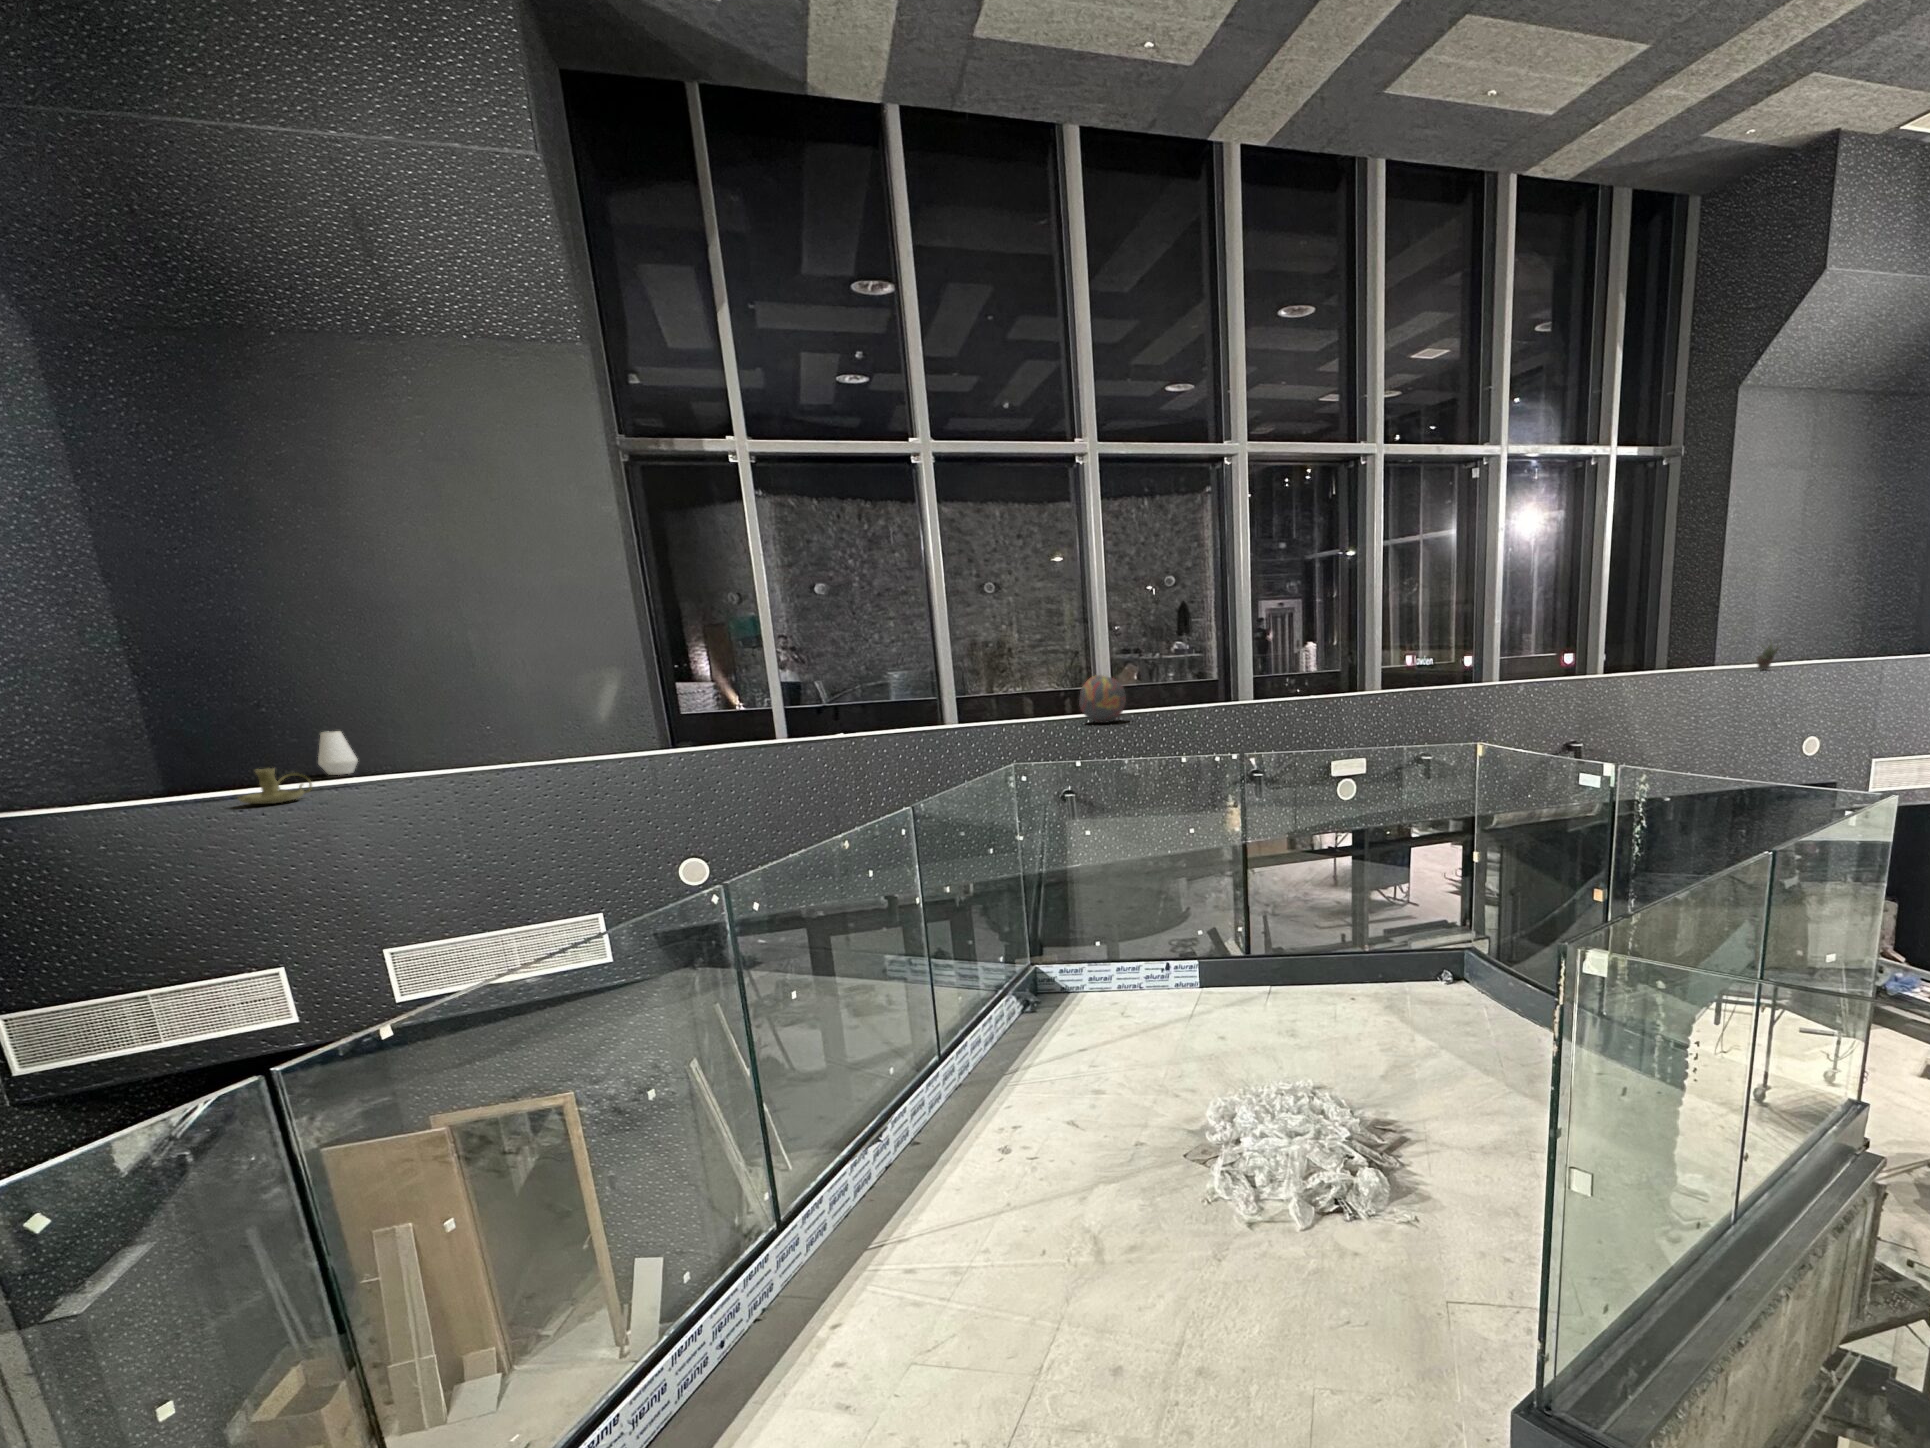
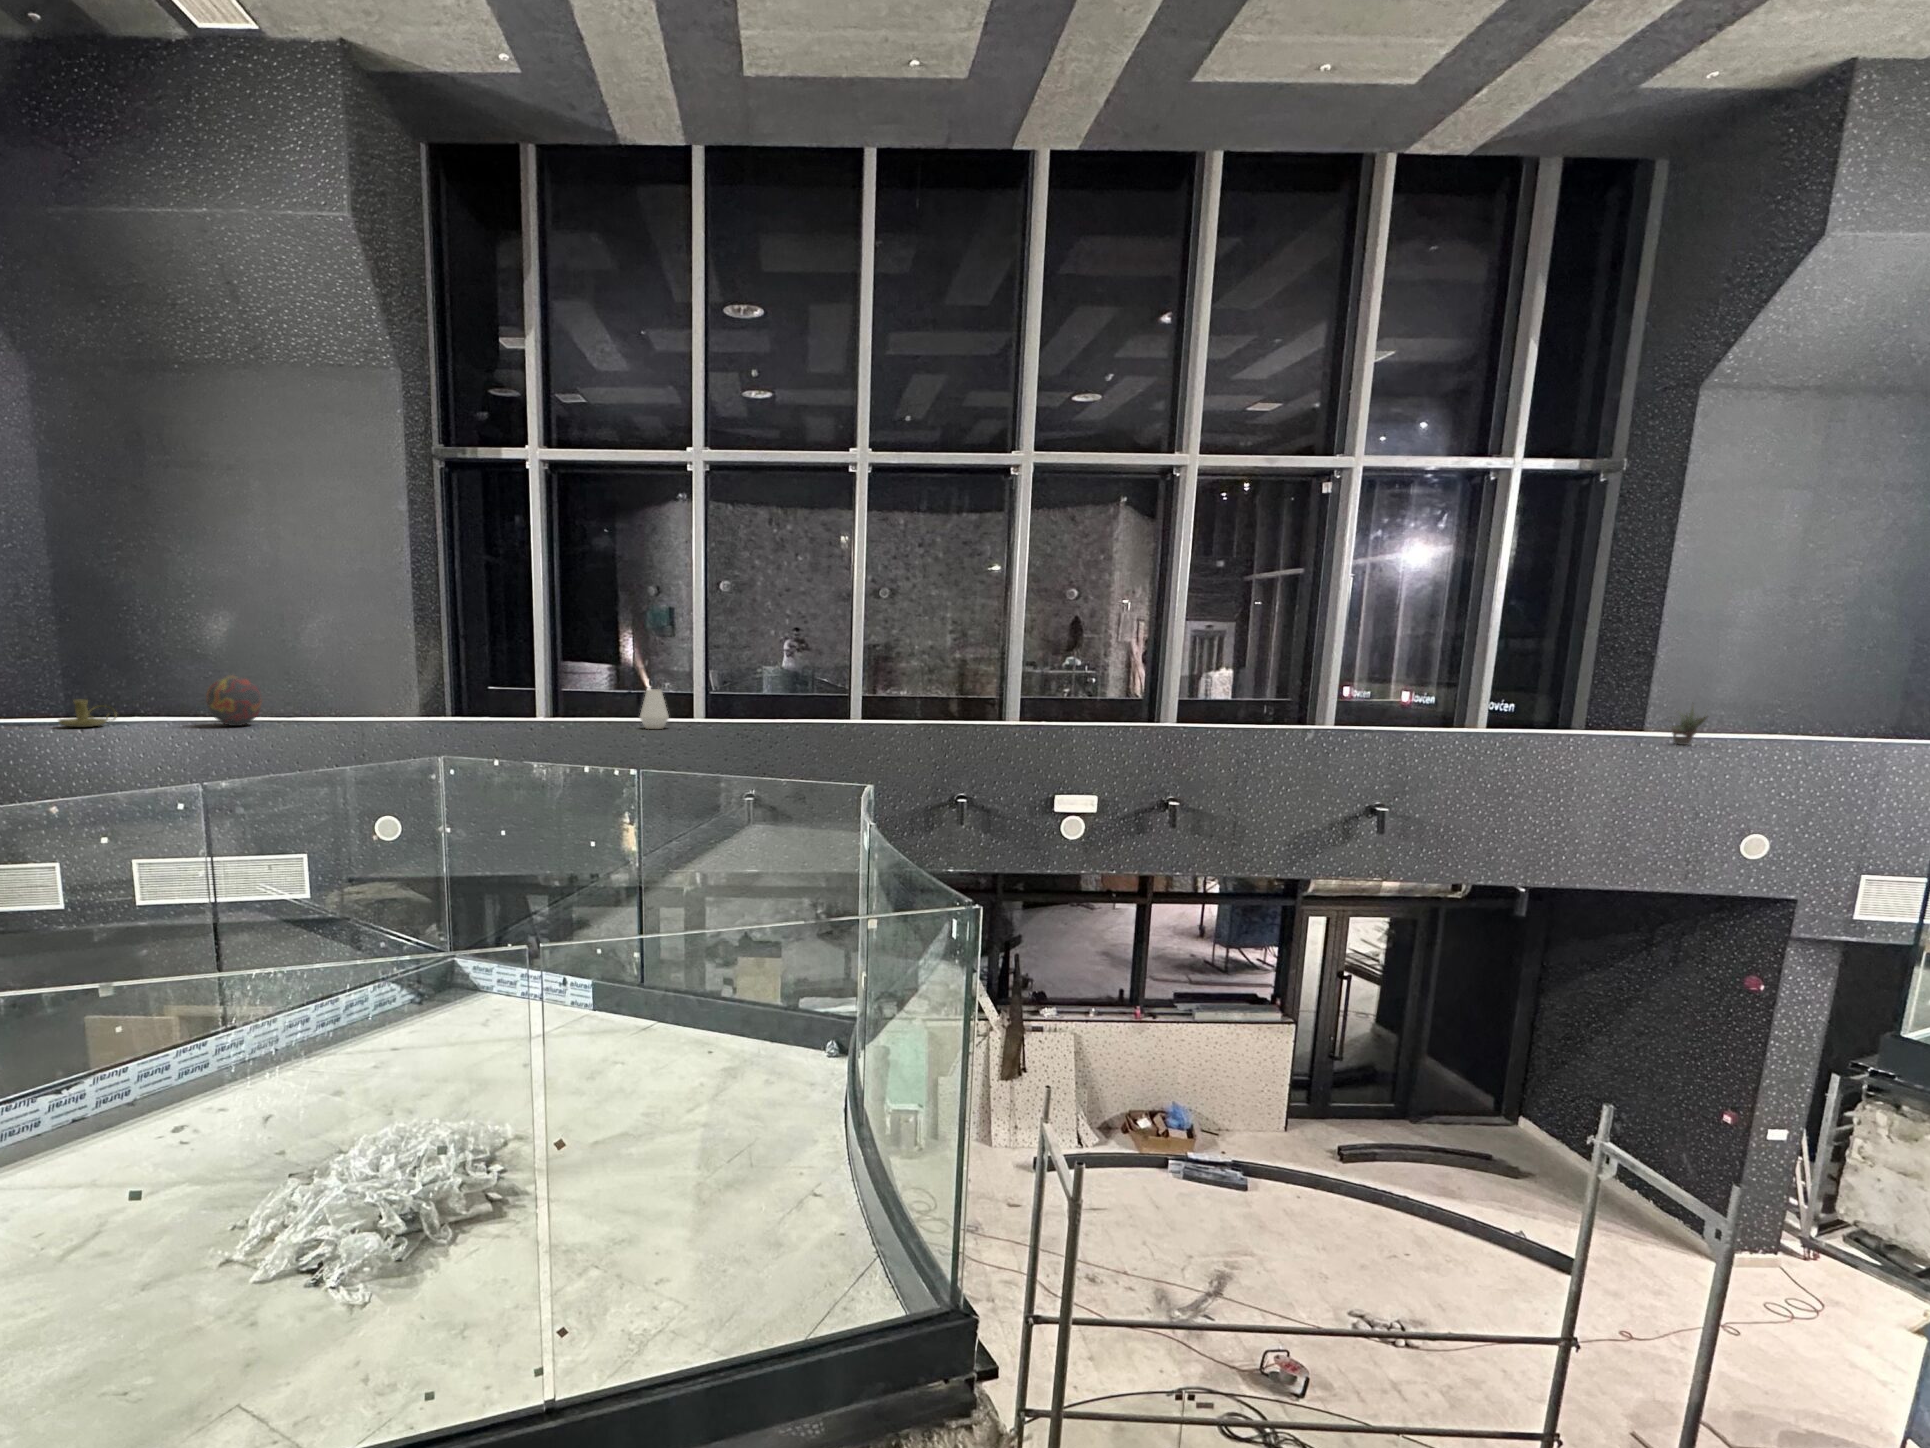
decorative orb: present [1079,675,1126,723] -> present [206,675,262,726]
vase: present [318,731,358,775] -> present [640,689,669,729]

